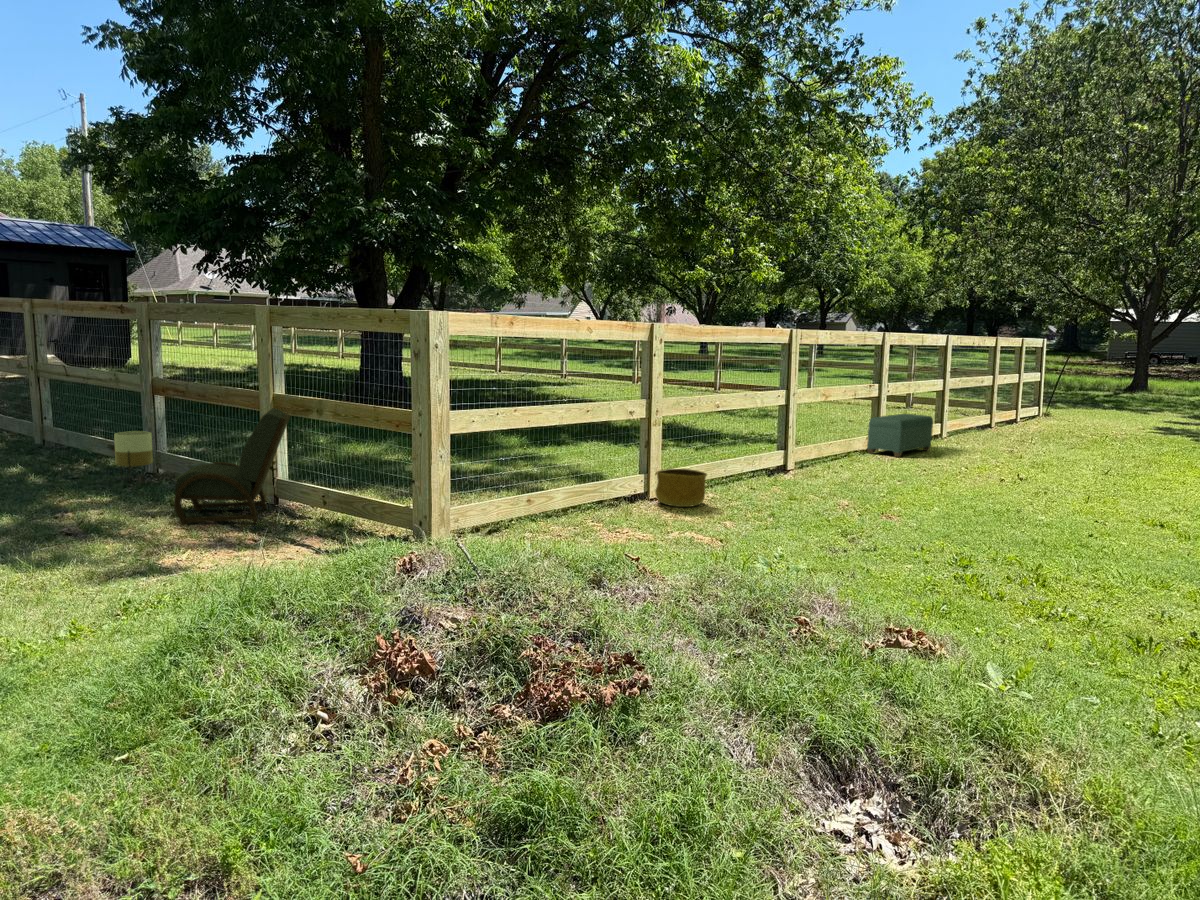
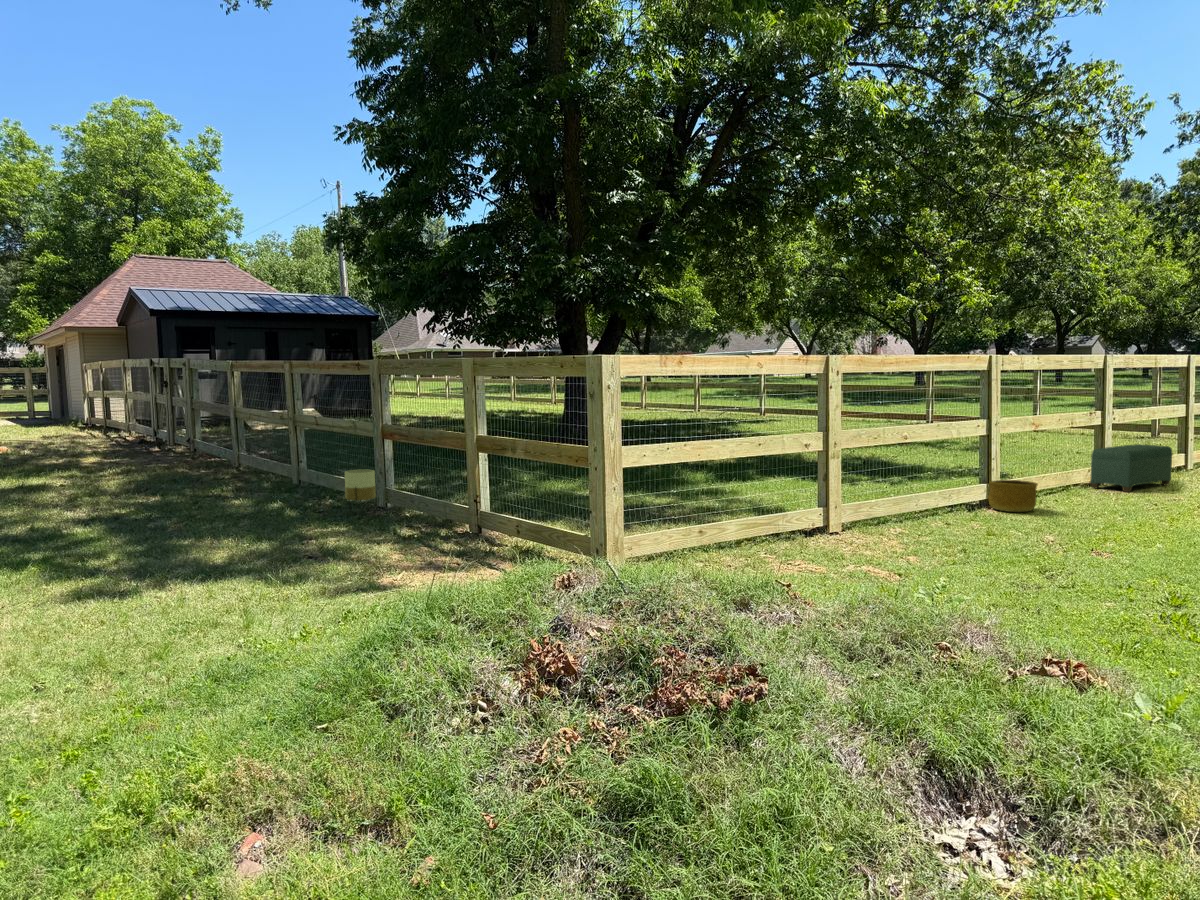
lounge chair: present [174,408,290,525] -> none [388,447,488,552]
basket: present [655,469,707,507] -> present [988,480,1038,512]

